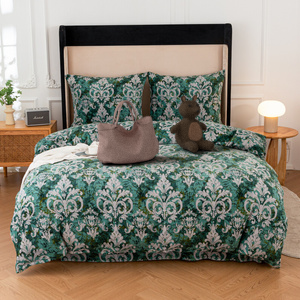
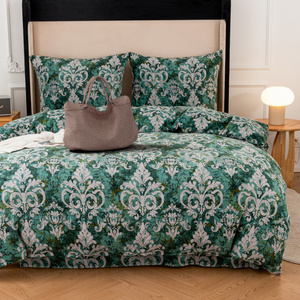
stuffed bear: present [170,95,215,152] -> none [152,73,205,140]

